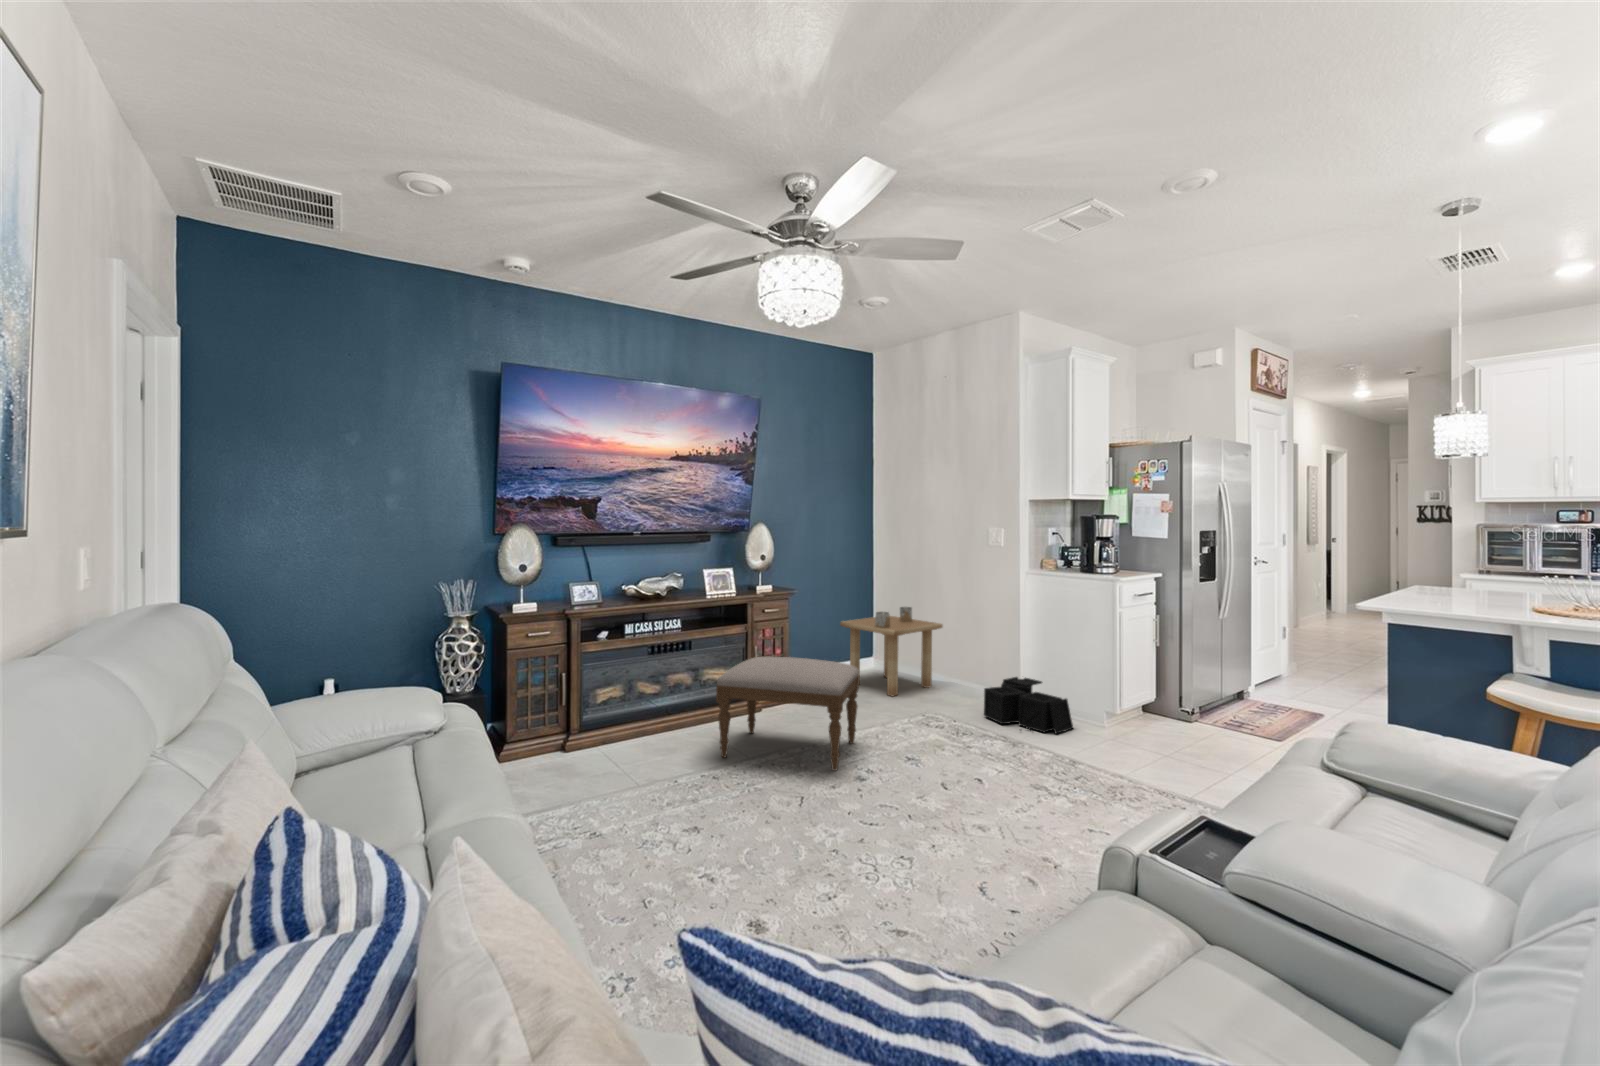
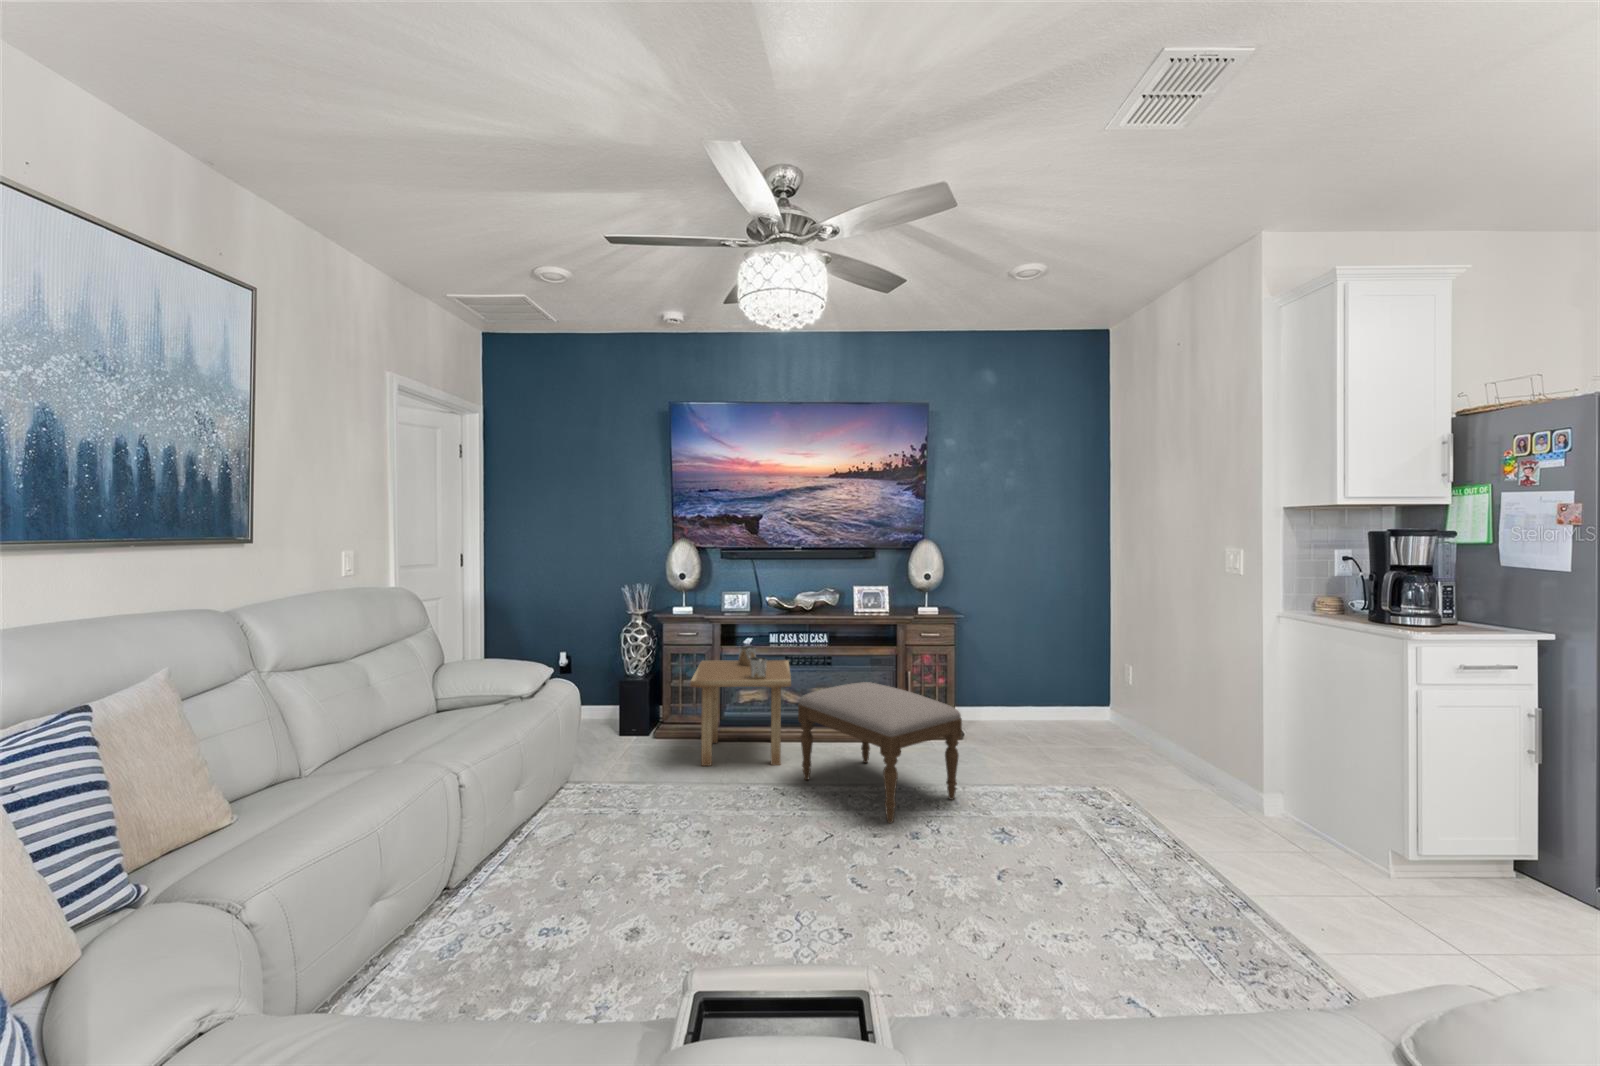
side table: present [840,607,943,696] -> present [690,646,791,766]
storage bin: present [984,677,1073,734] -> none [1174,765,1308,864]

